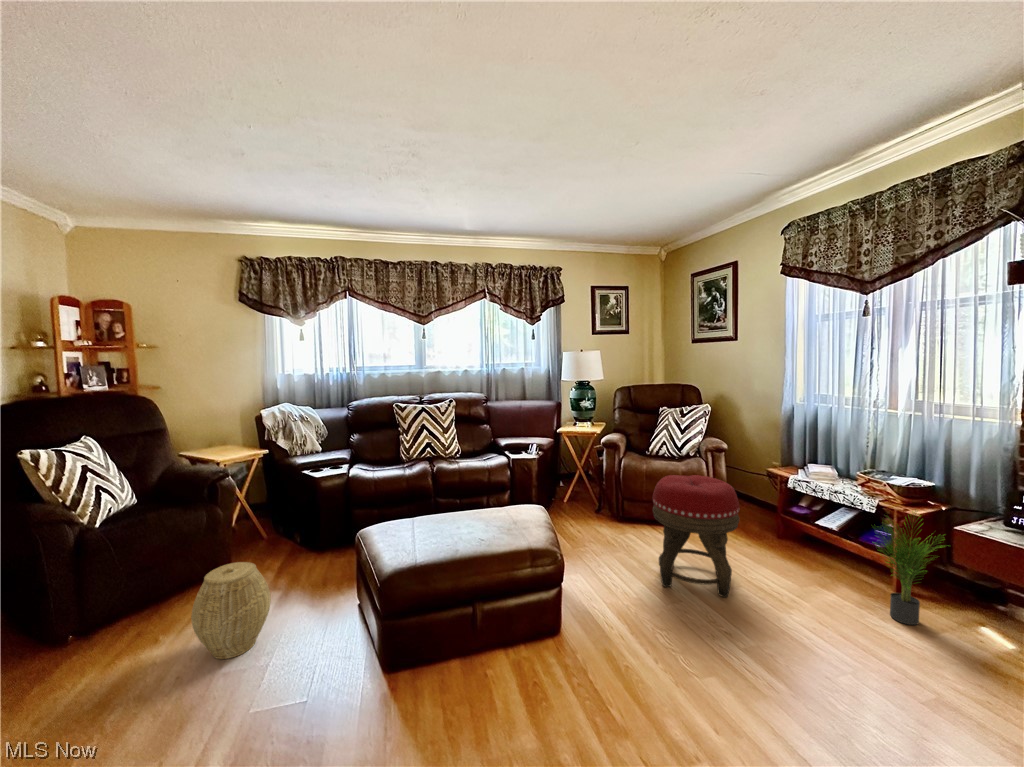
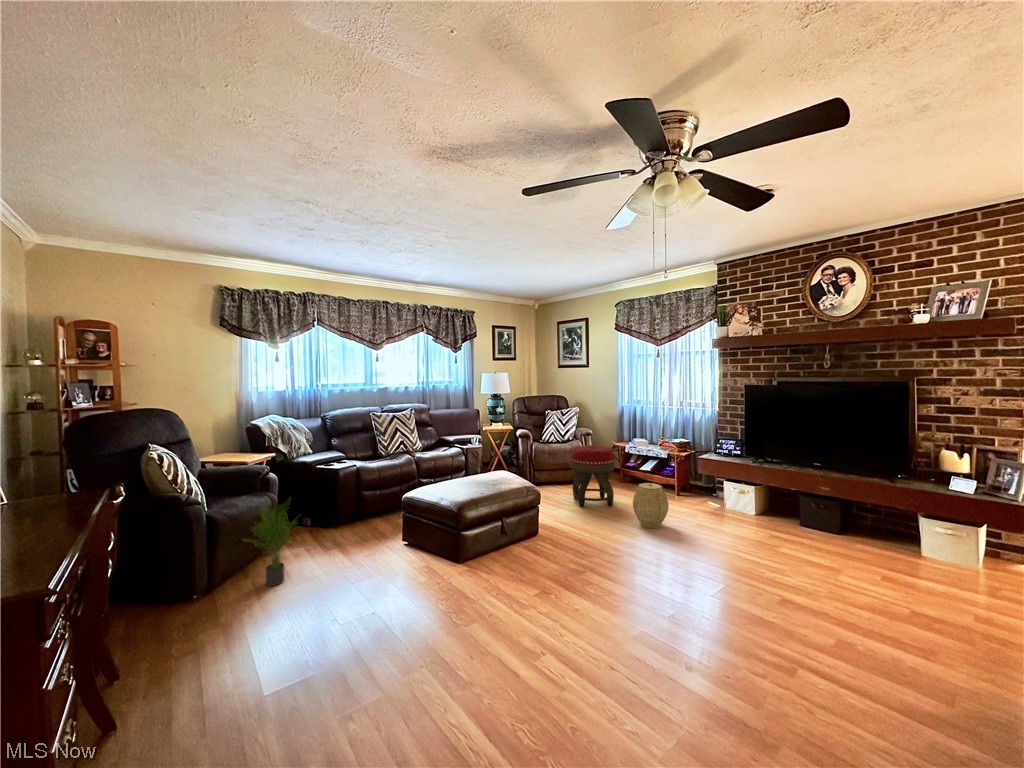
potted plant: present [878,511,941,625] -> present [247,508,296,586]
woven basket: present [191,562,271,659] -> present [633,483,669,528]

